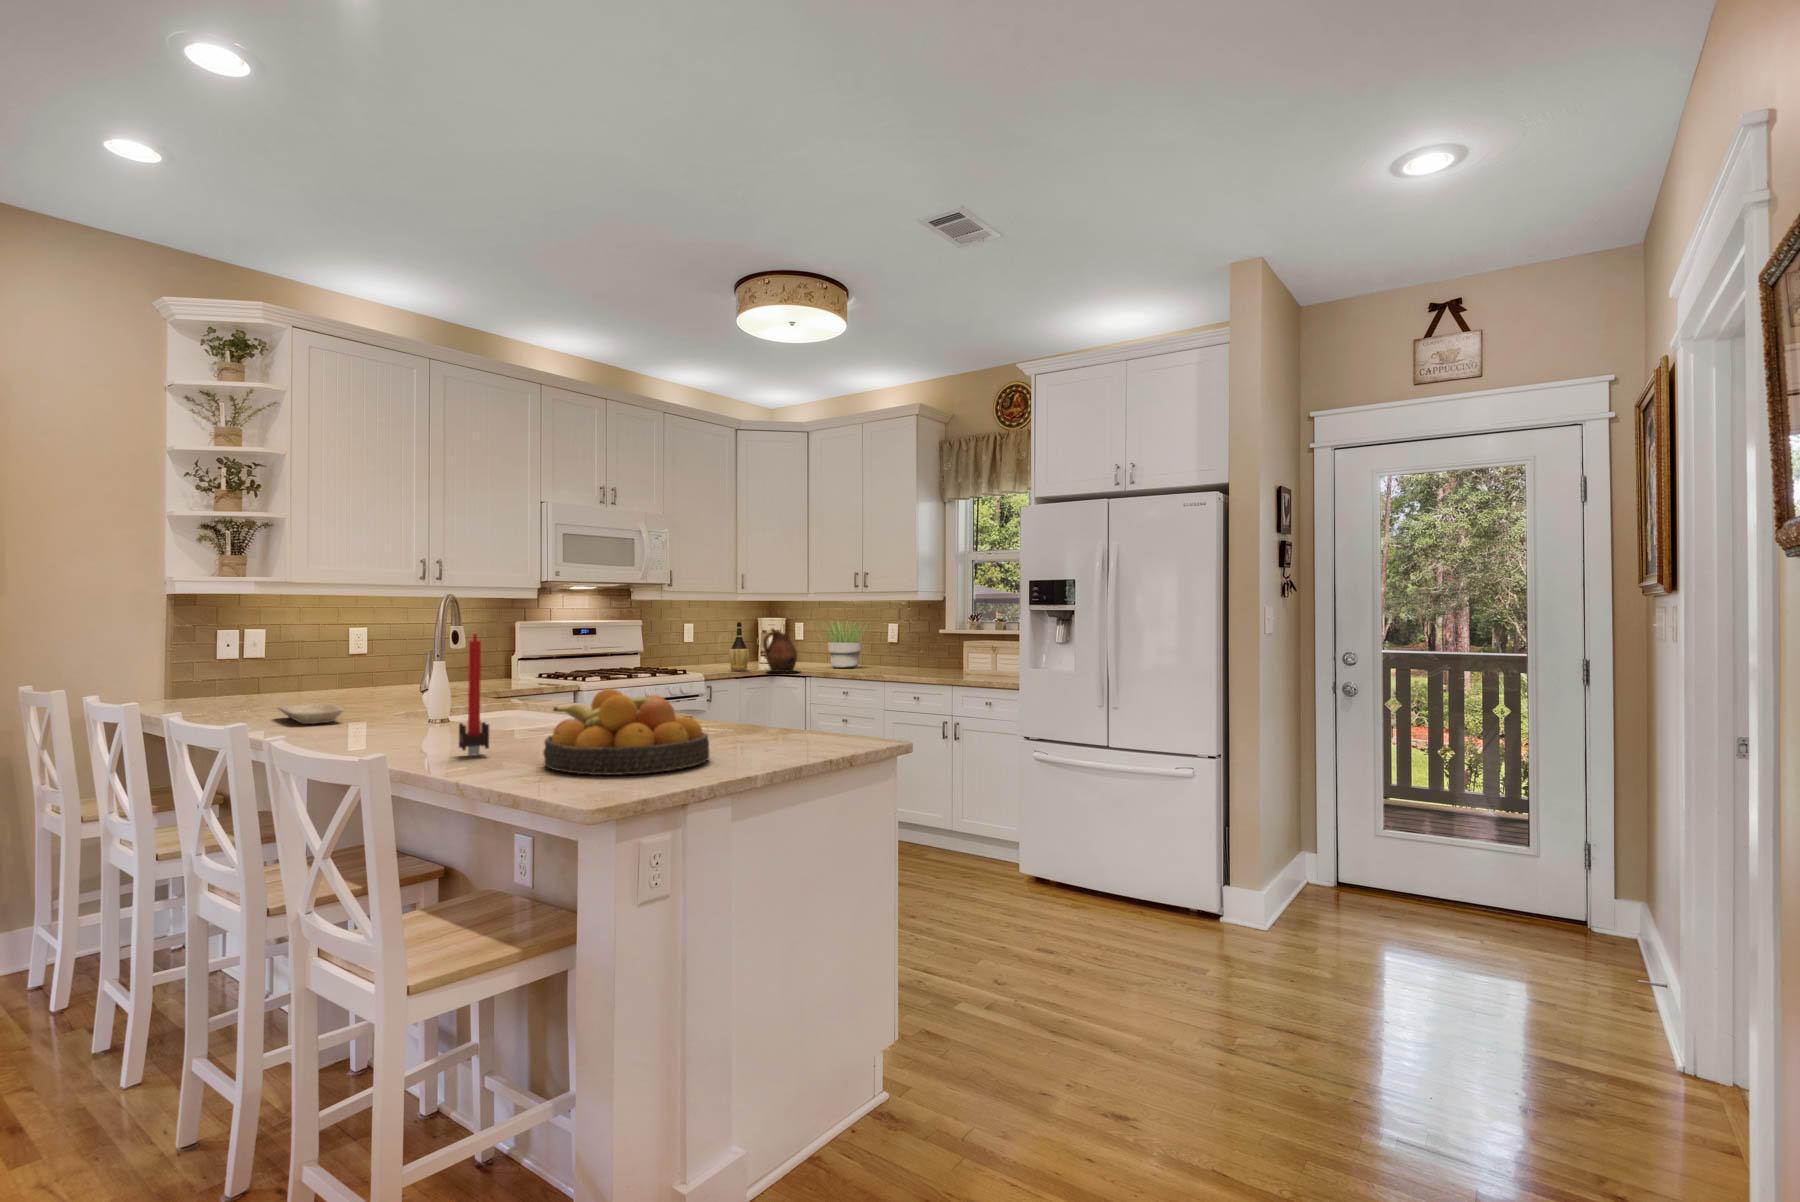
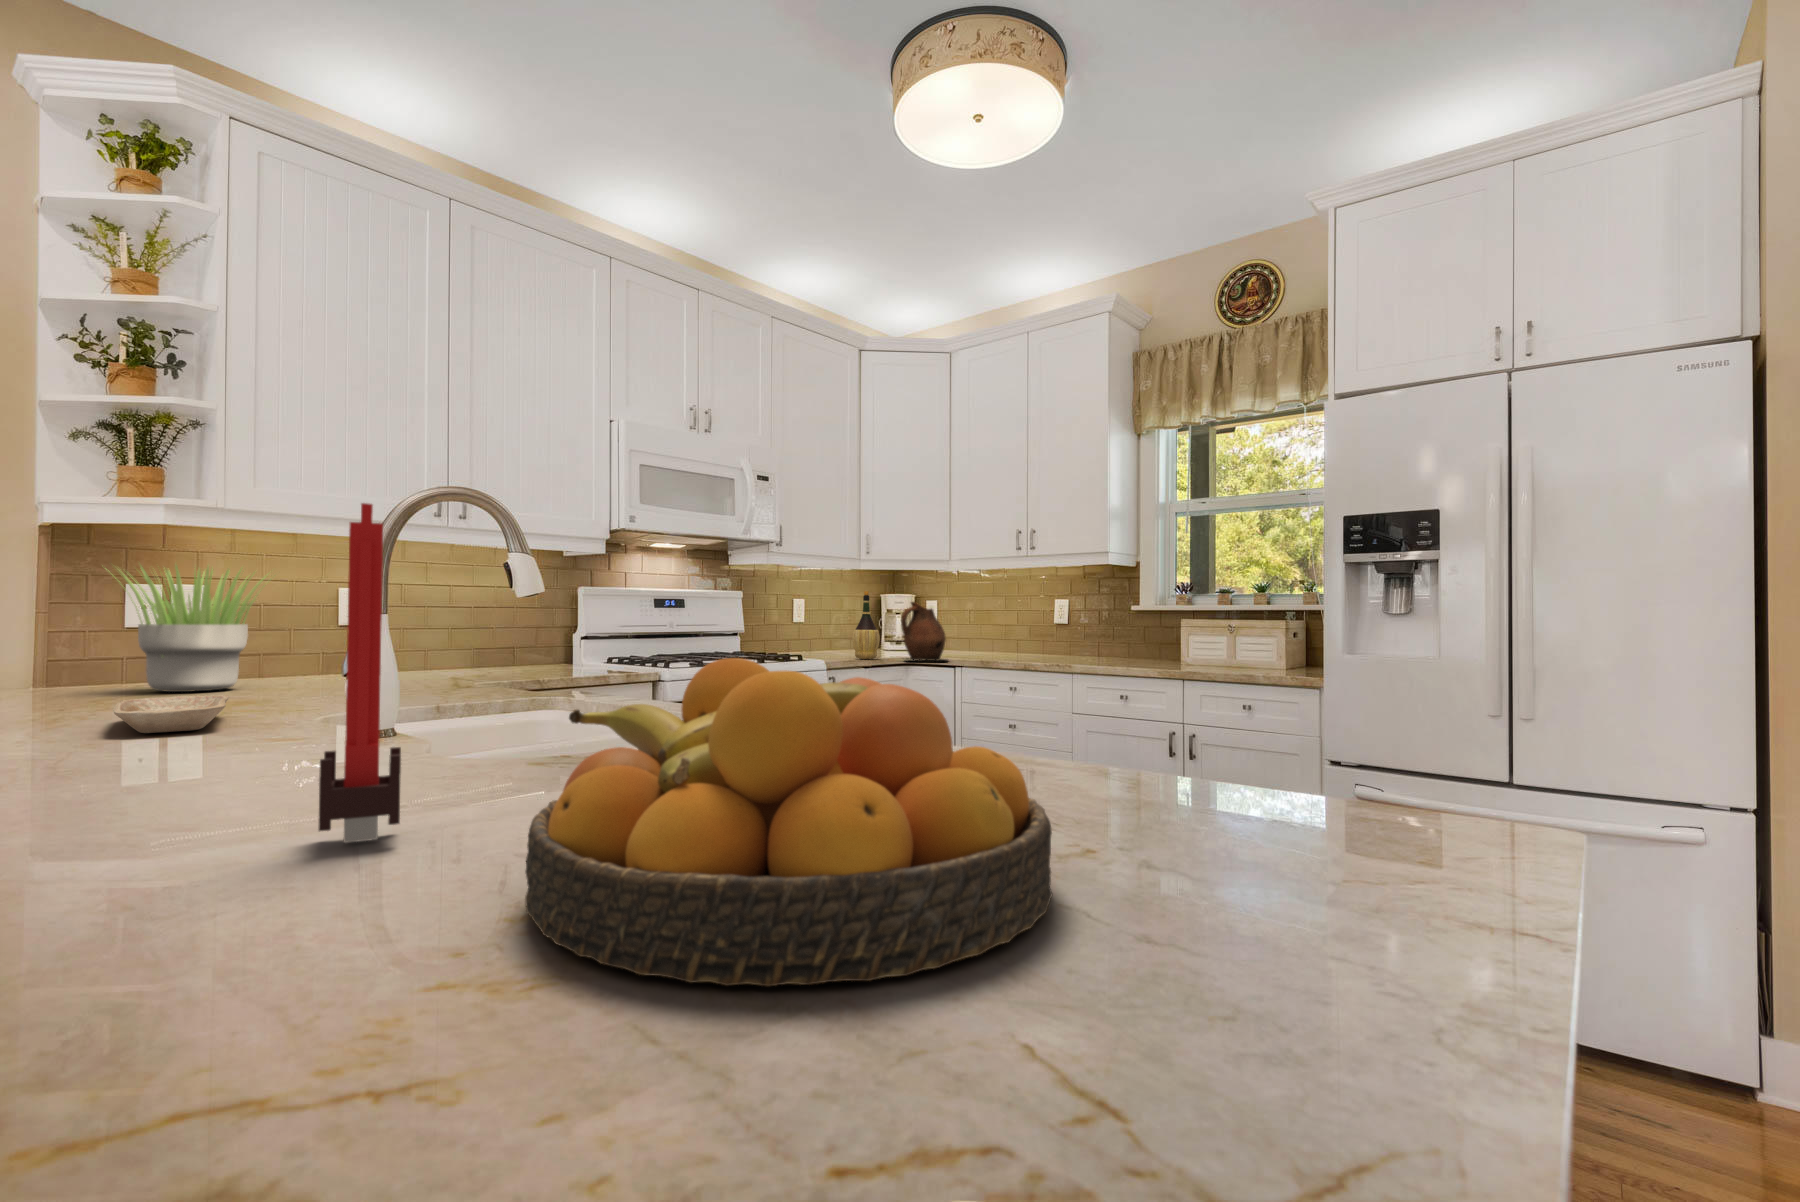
potted plant: present [824,621,869,668] -> present [105,565,271,692]

